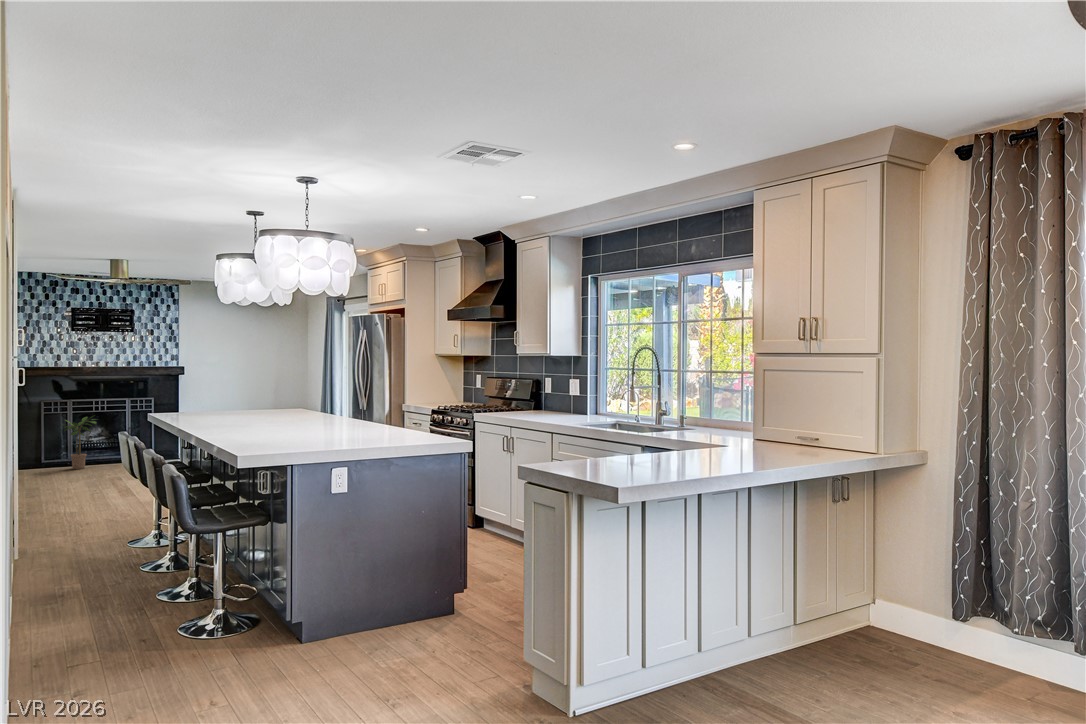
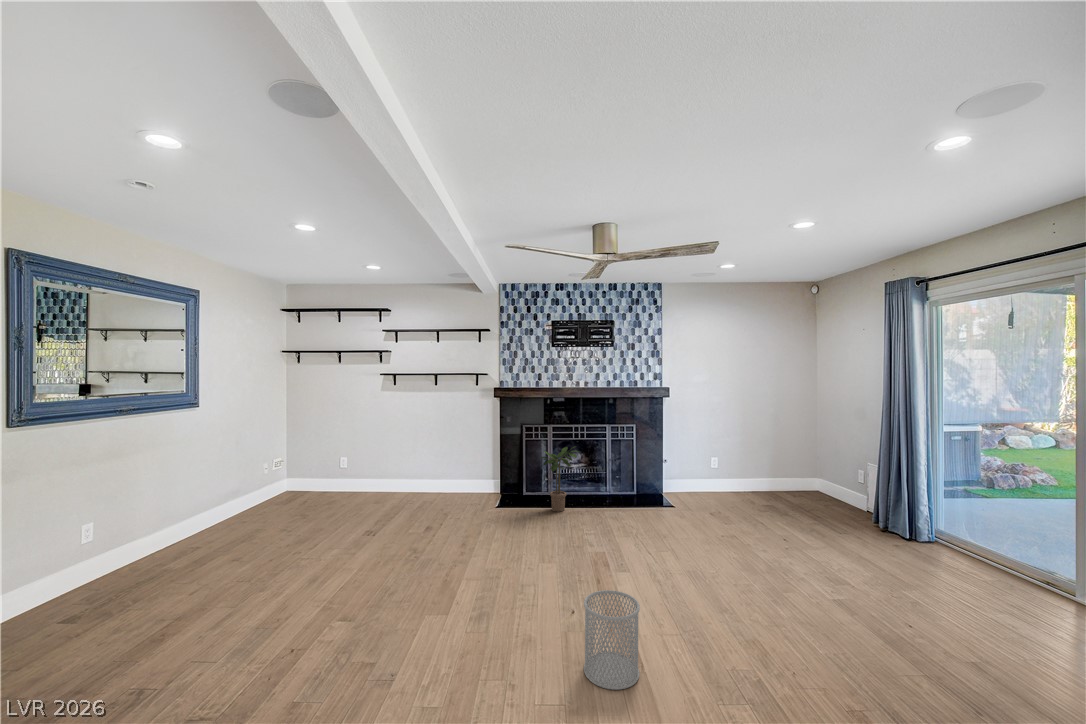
wastebasket: none [96,463,128,501] -> present [584,590,640,690]

